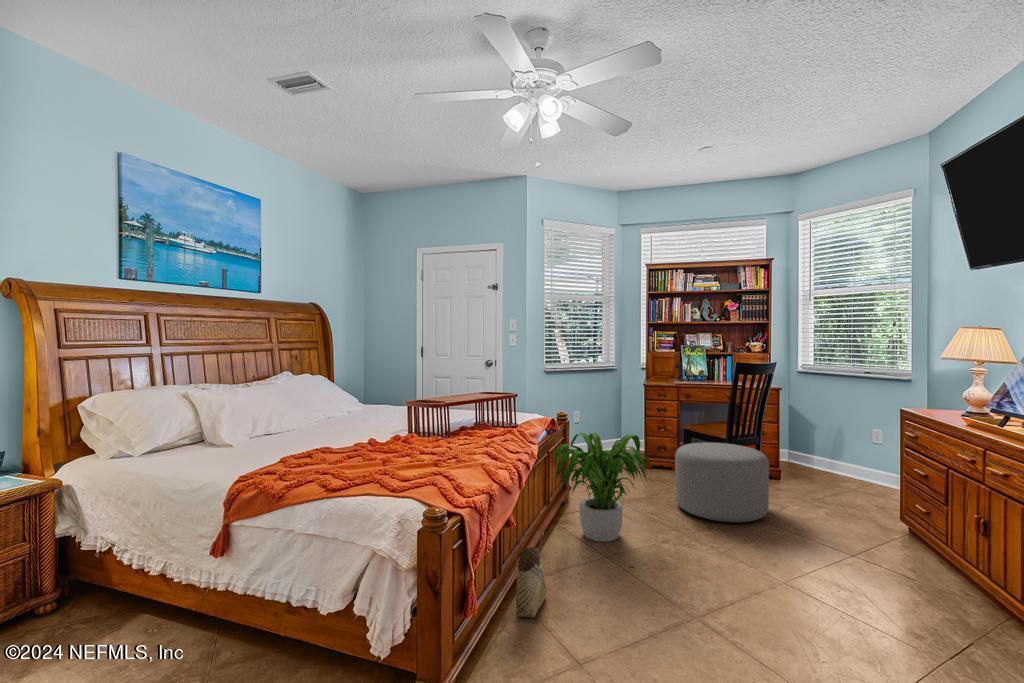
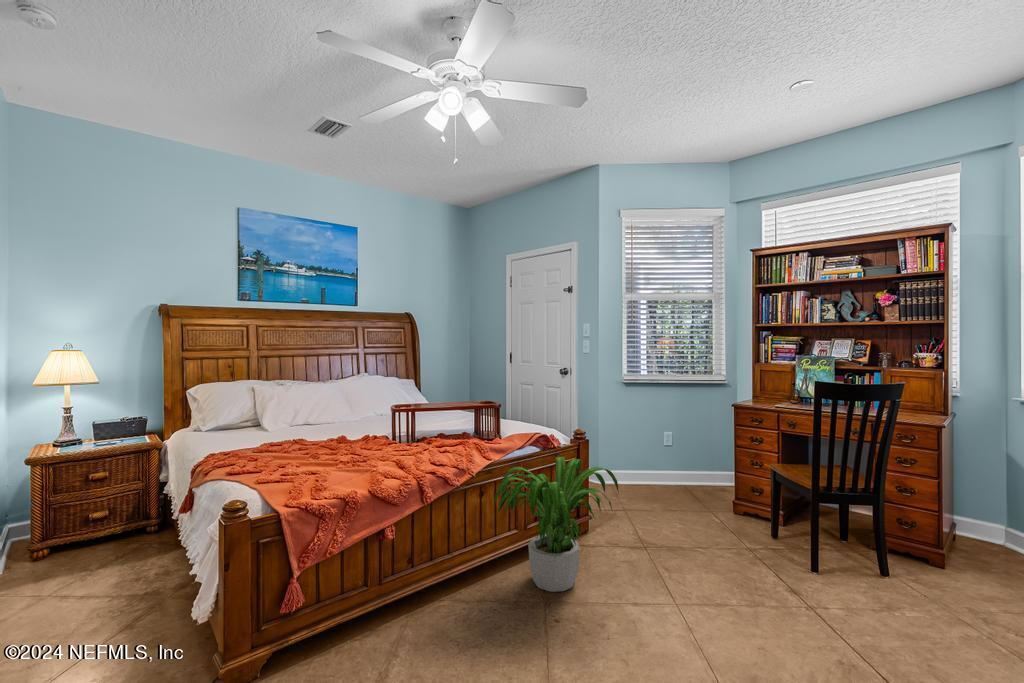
ottoman: present [675,442,769,522] -> none [695,491,834,624]
woven basket: present [512,530,547,617] -> none [340,549,399,648]

